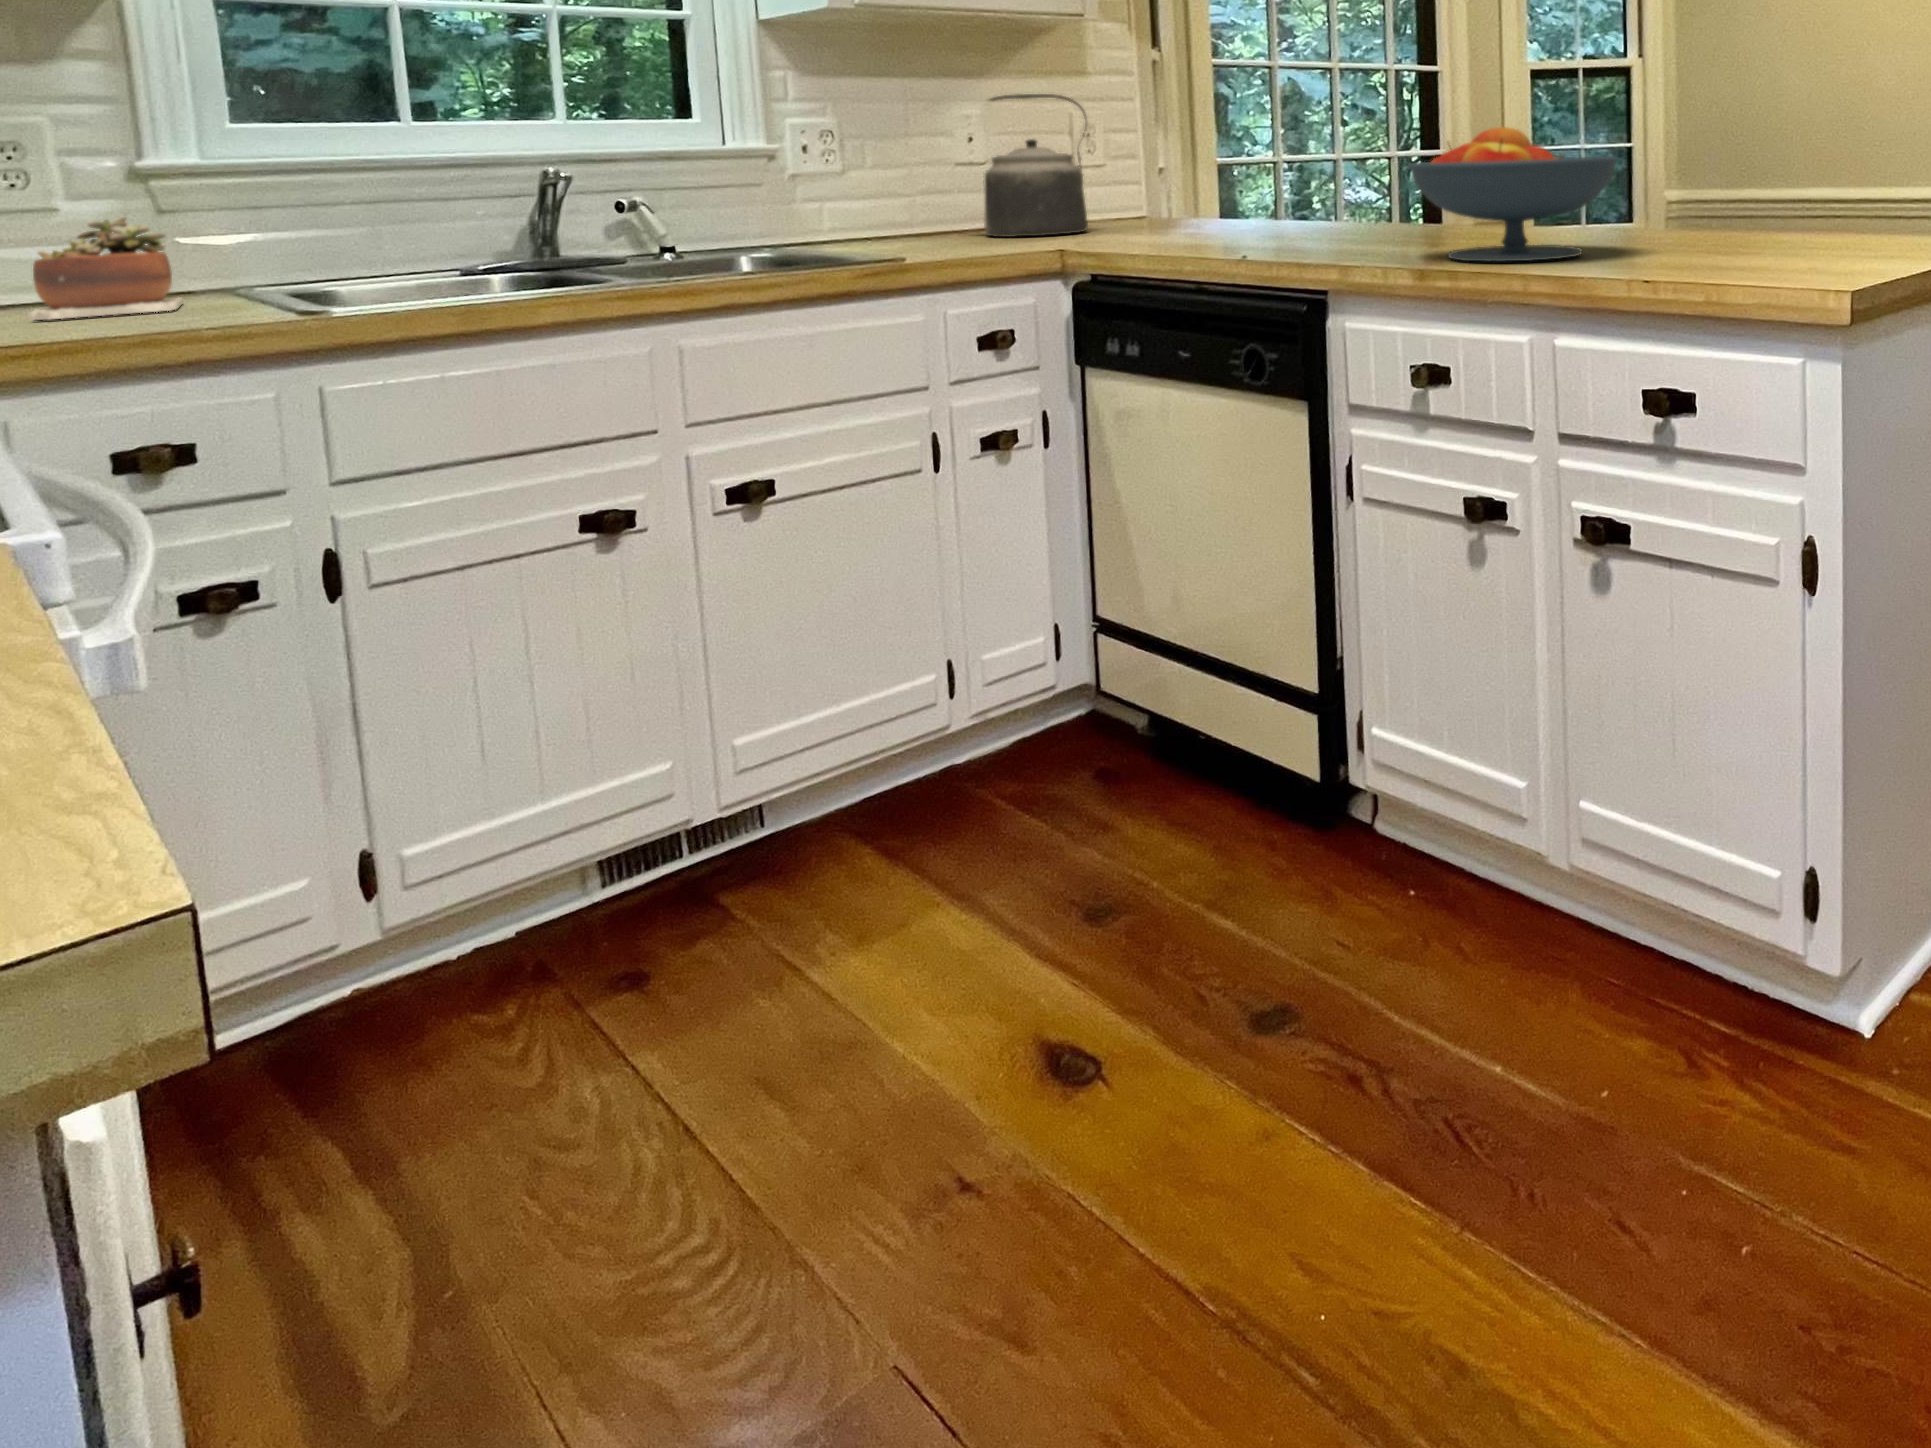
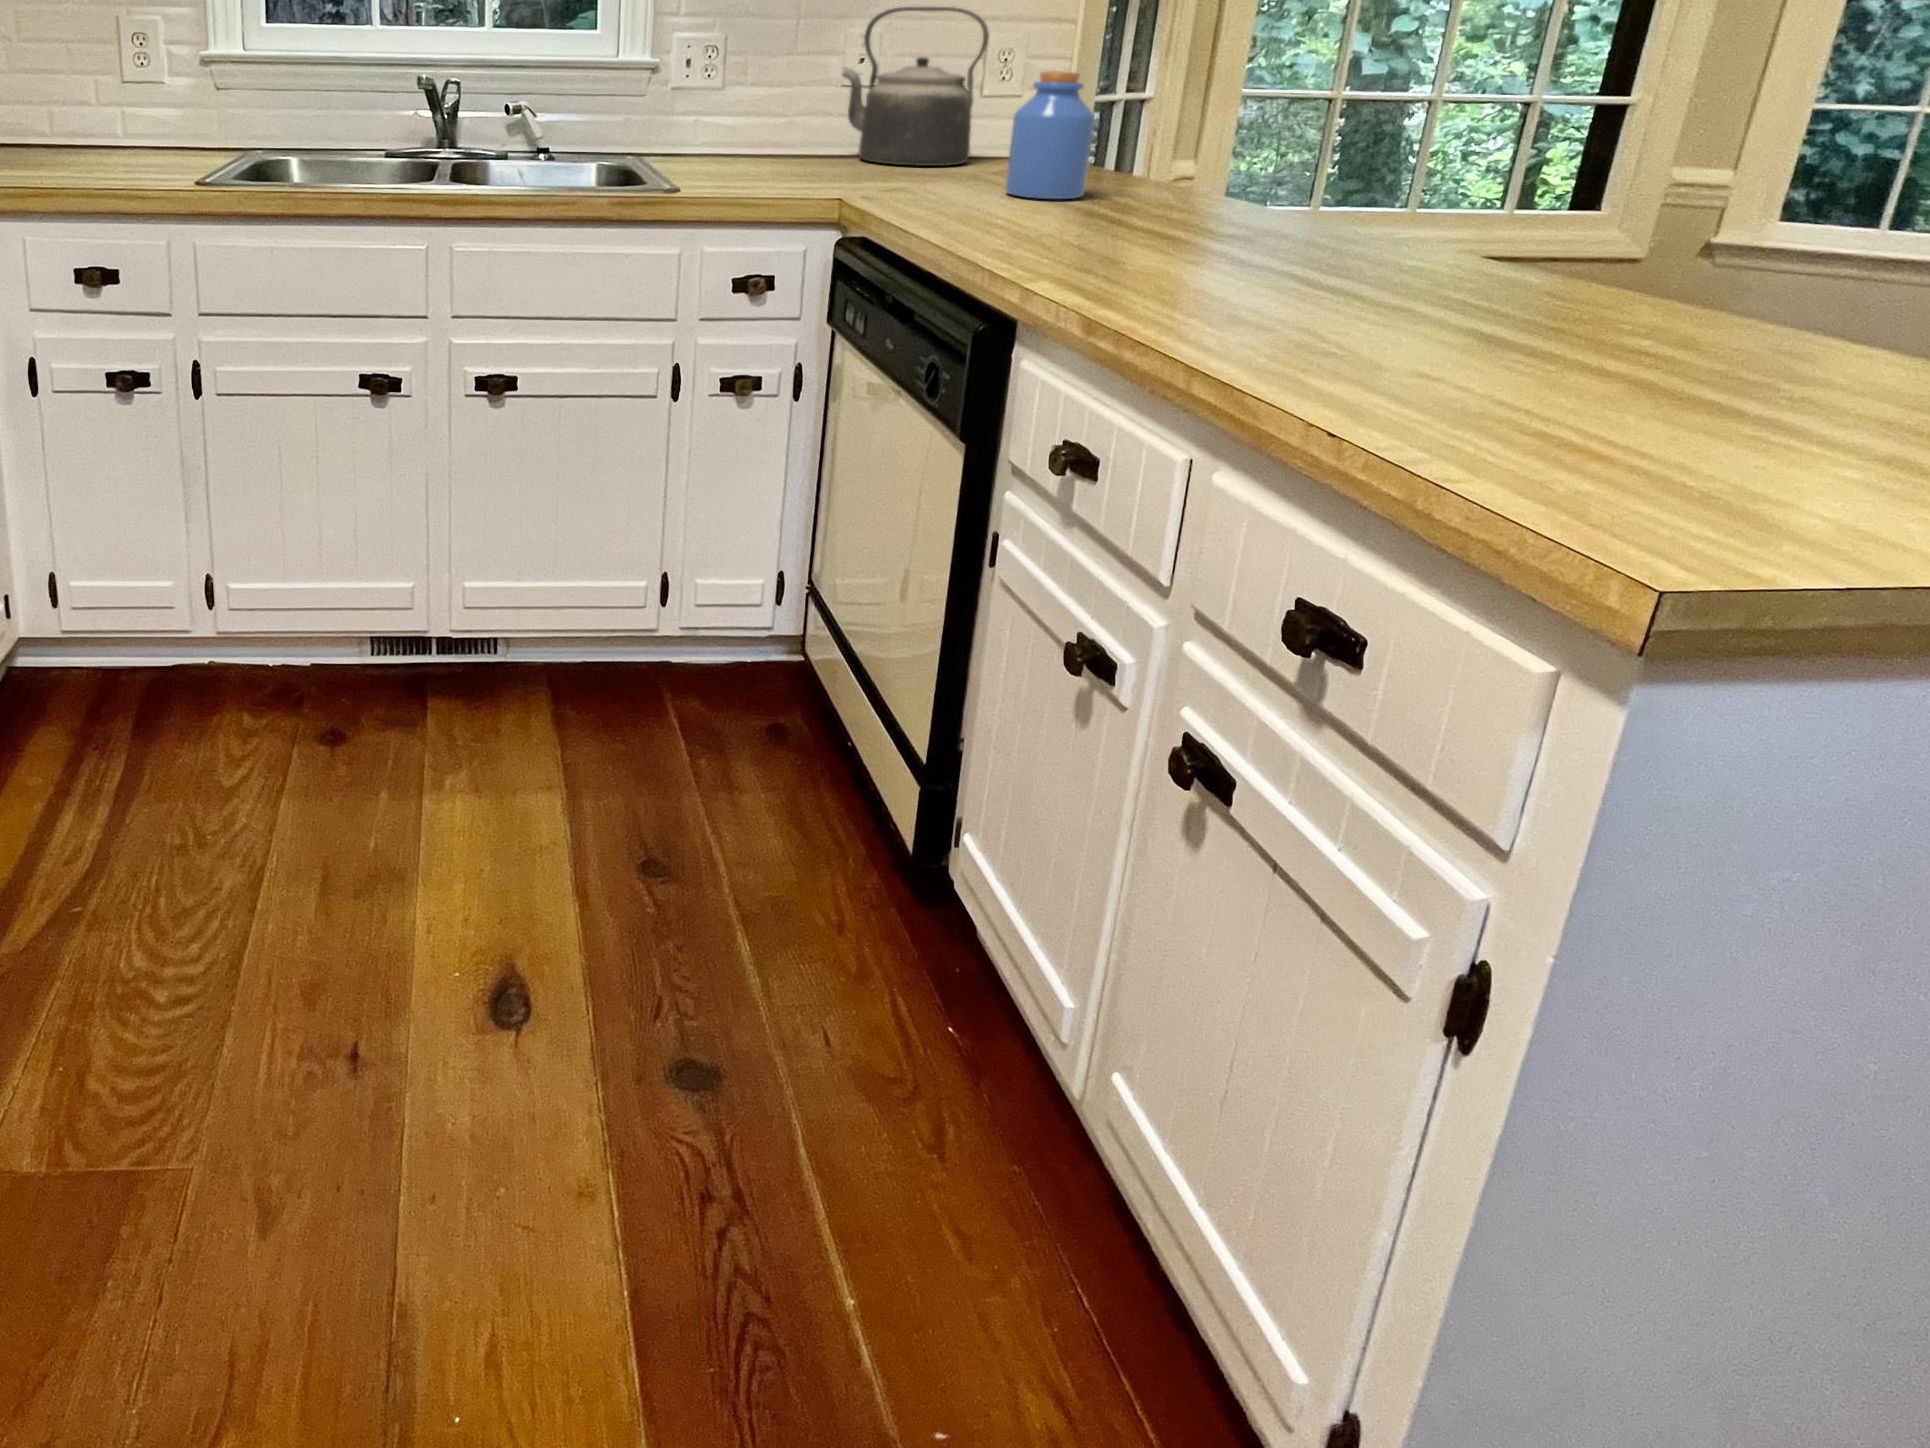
fruit bowl: present [1408,127,1618,261] -> none [1189,109,1566,332]
jar: none [1165,136,1232,240] -> present [1005,71,1095,199]
succulent plant: present [27,217,183,321] -> none [118,94,219,168]

